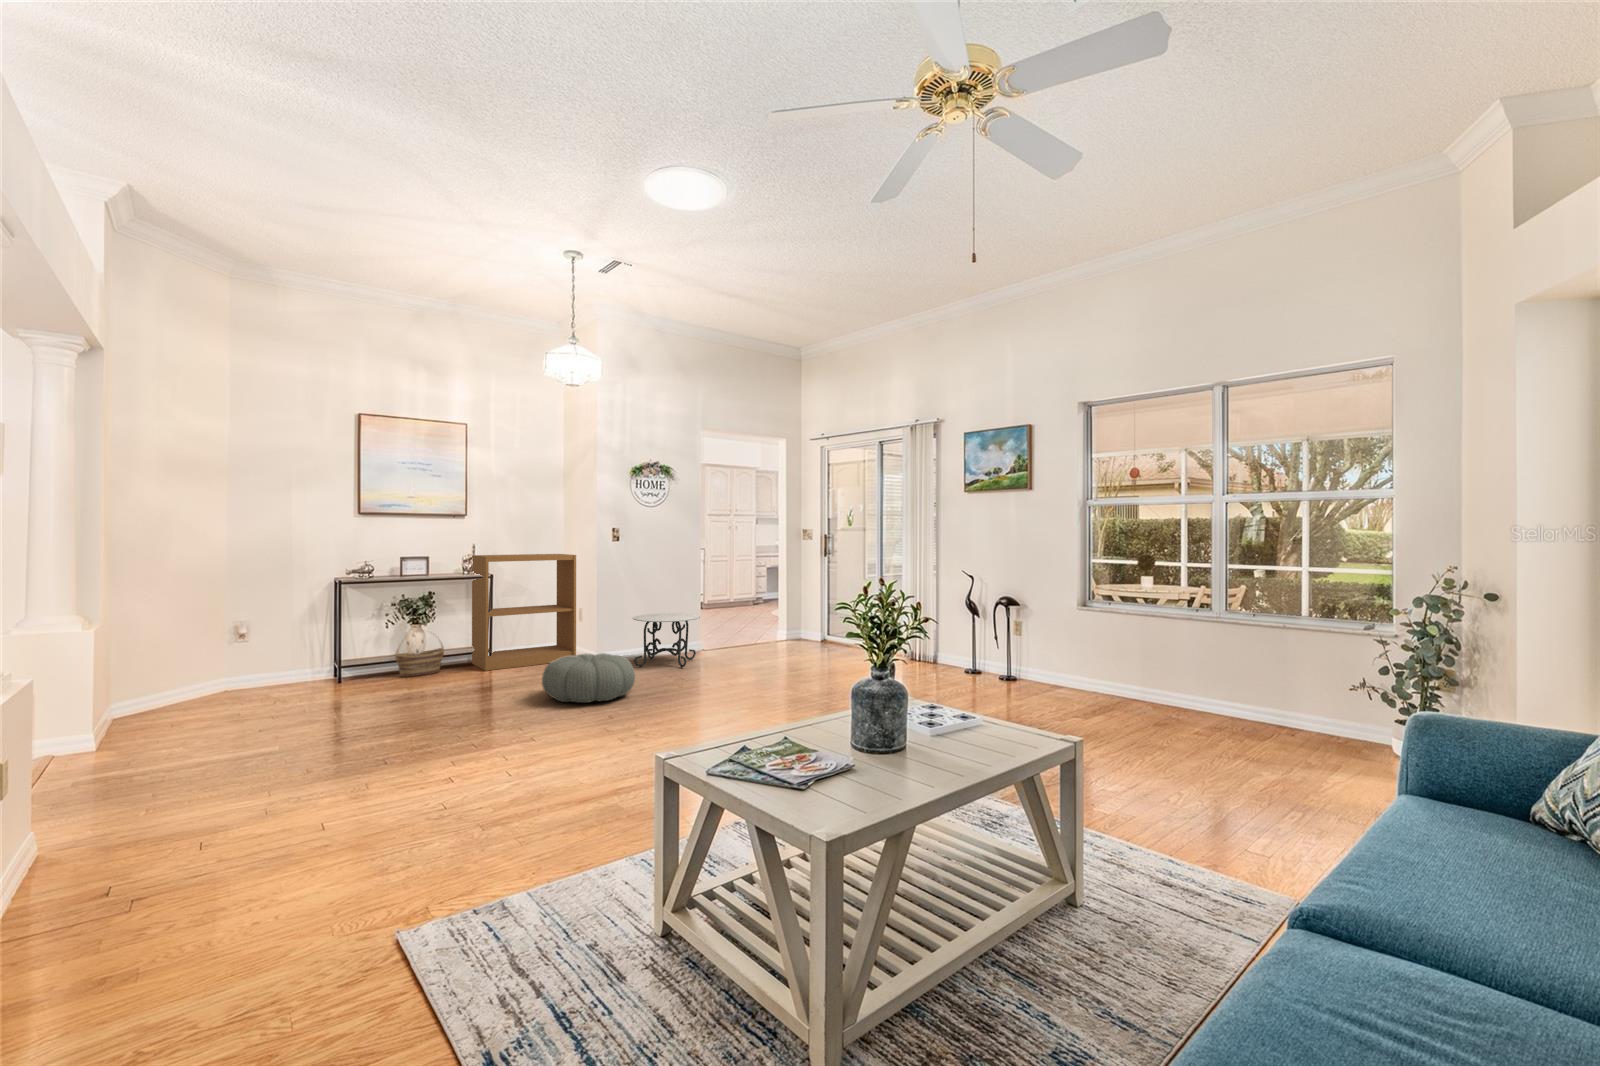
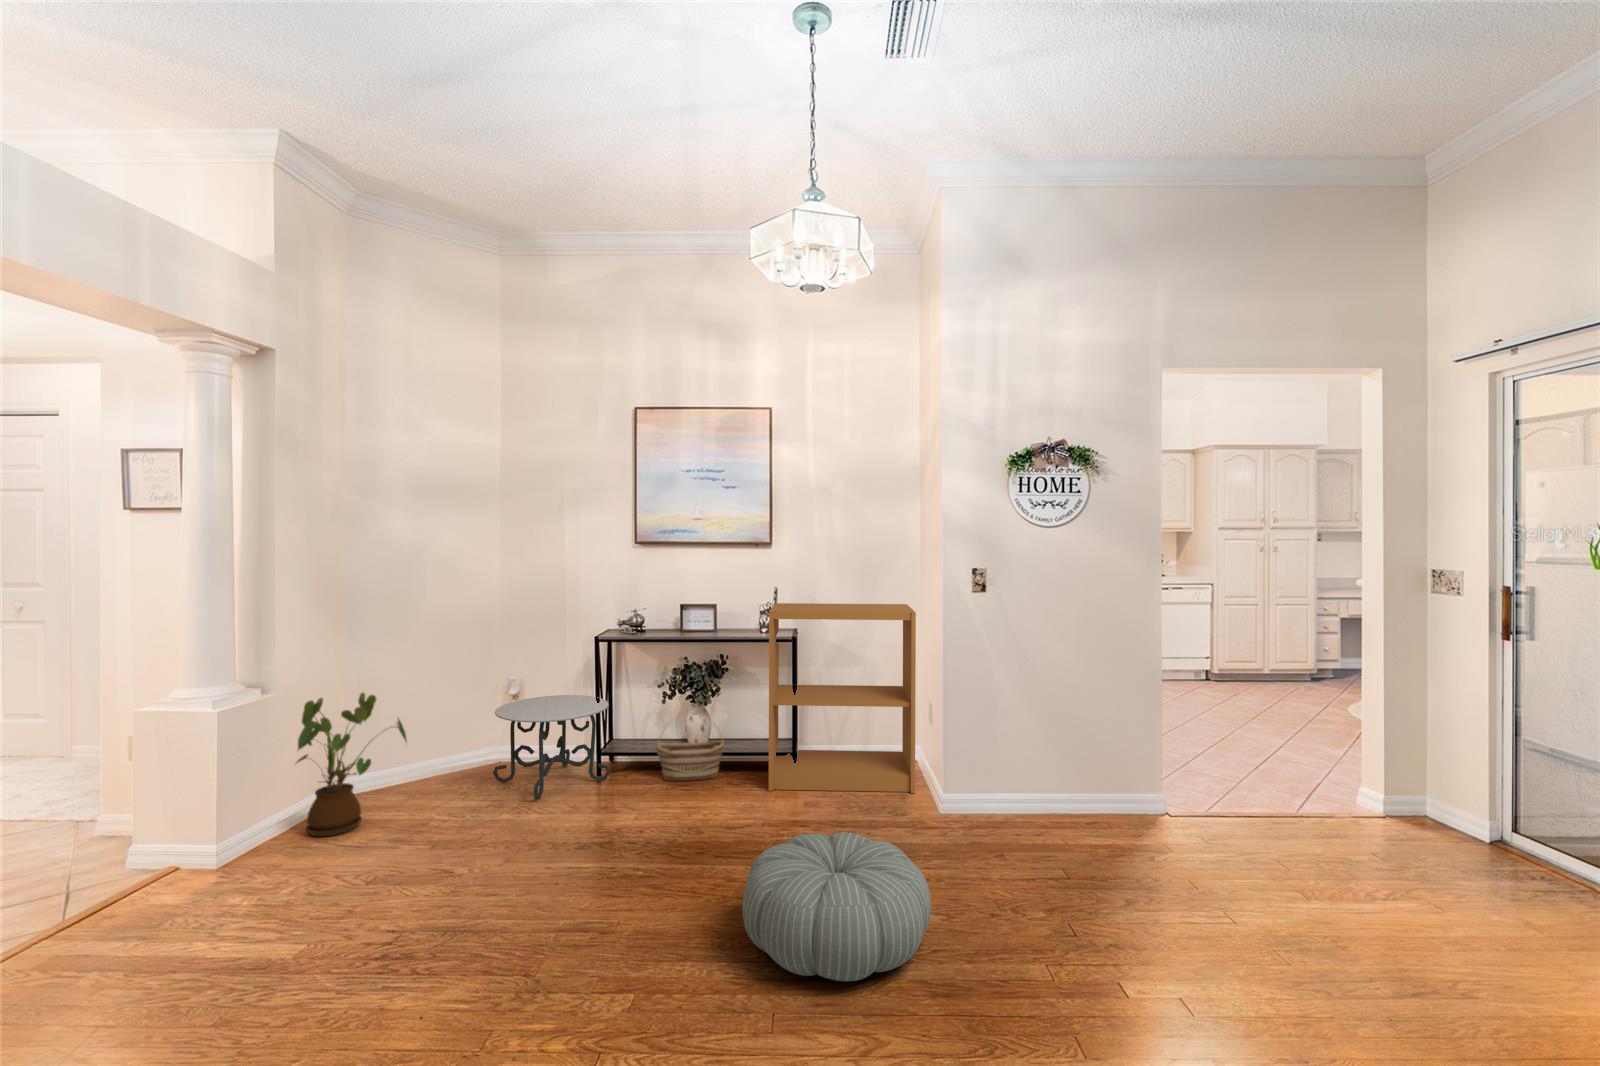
side table: present [633,613,700,667] -> present [493,695,611,799]
house plant: none [118,626,228,730] -> present [297,693,407,837]

